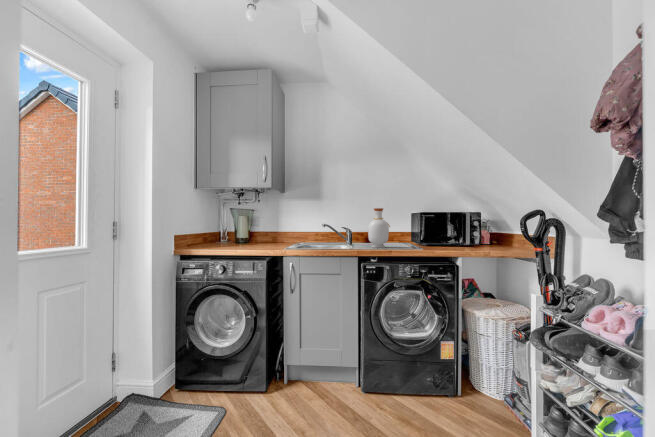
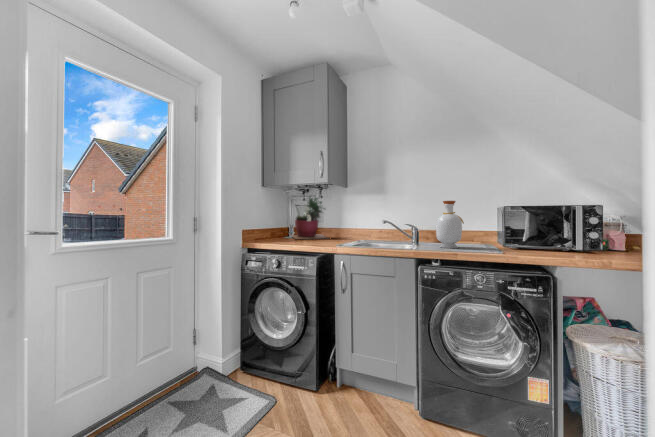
succulent plant: none [216,201,263,245] -> present [292,197,327,239]

